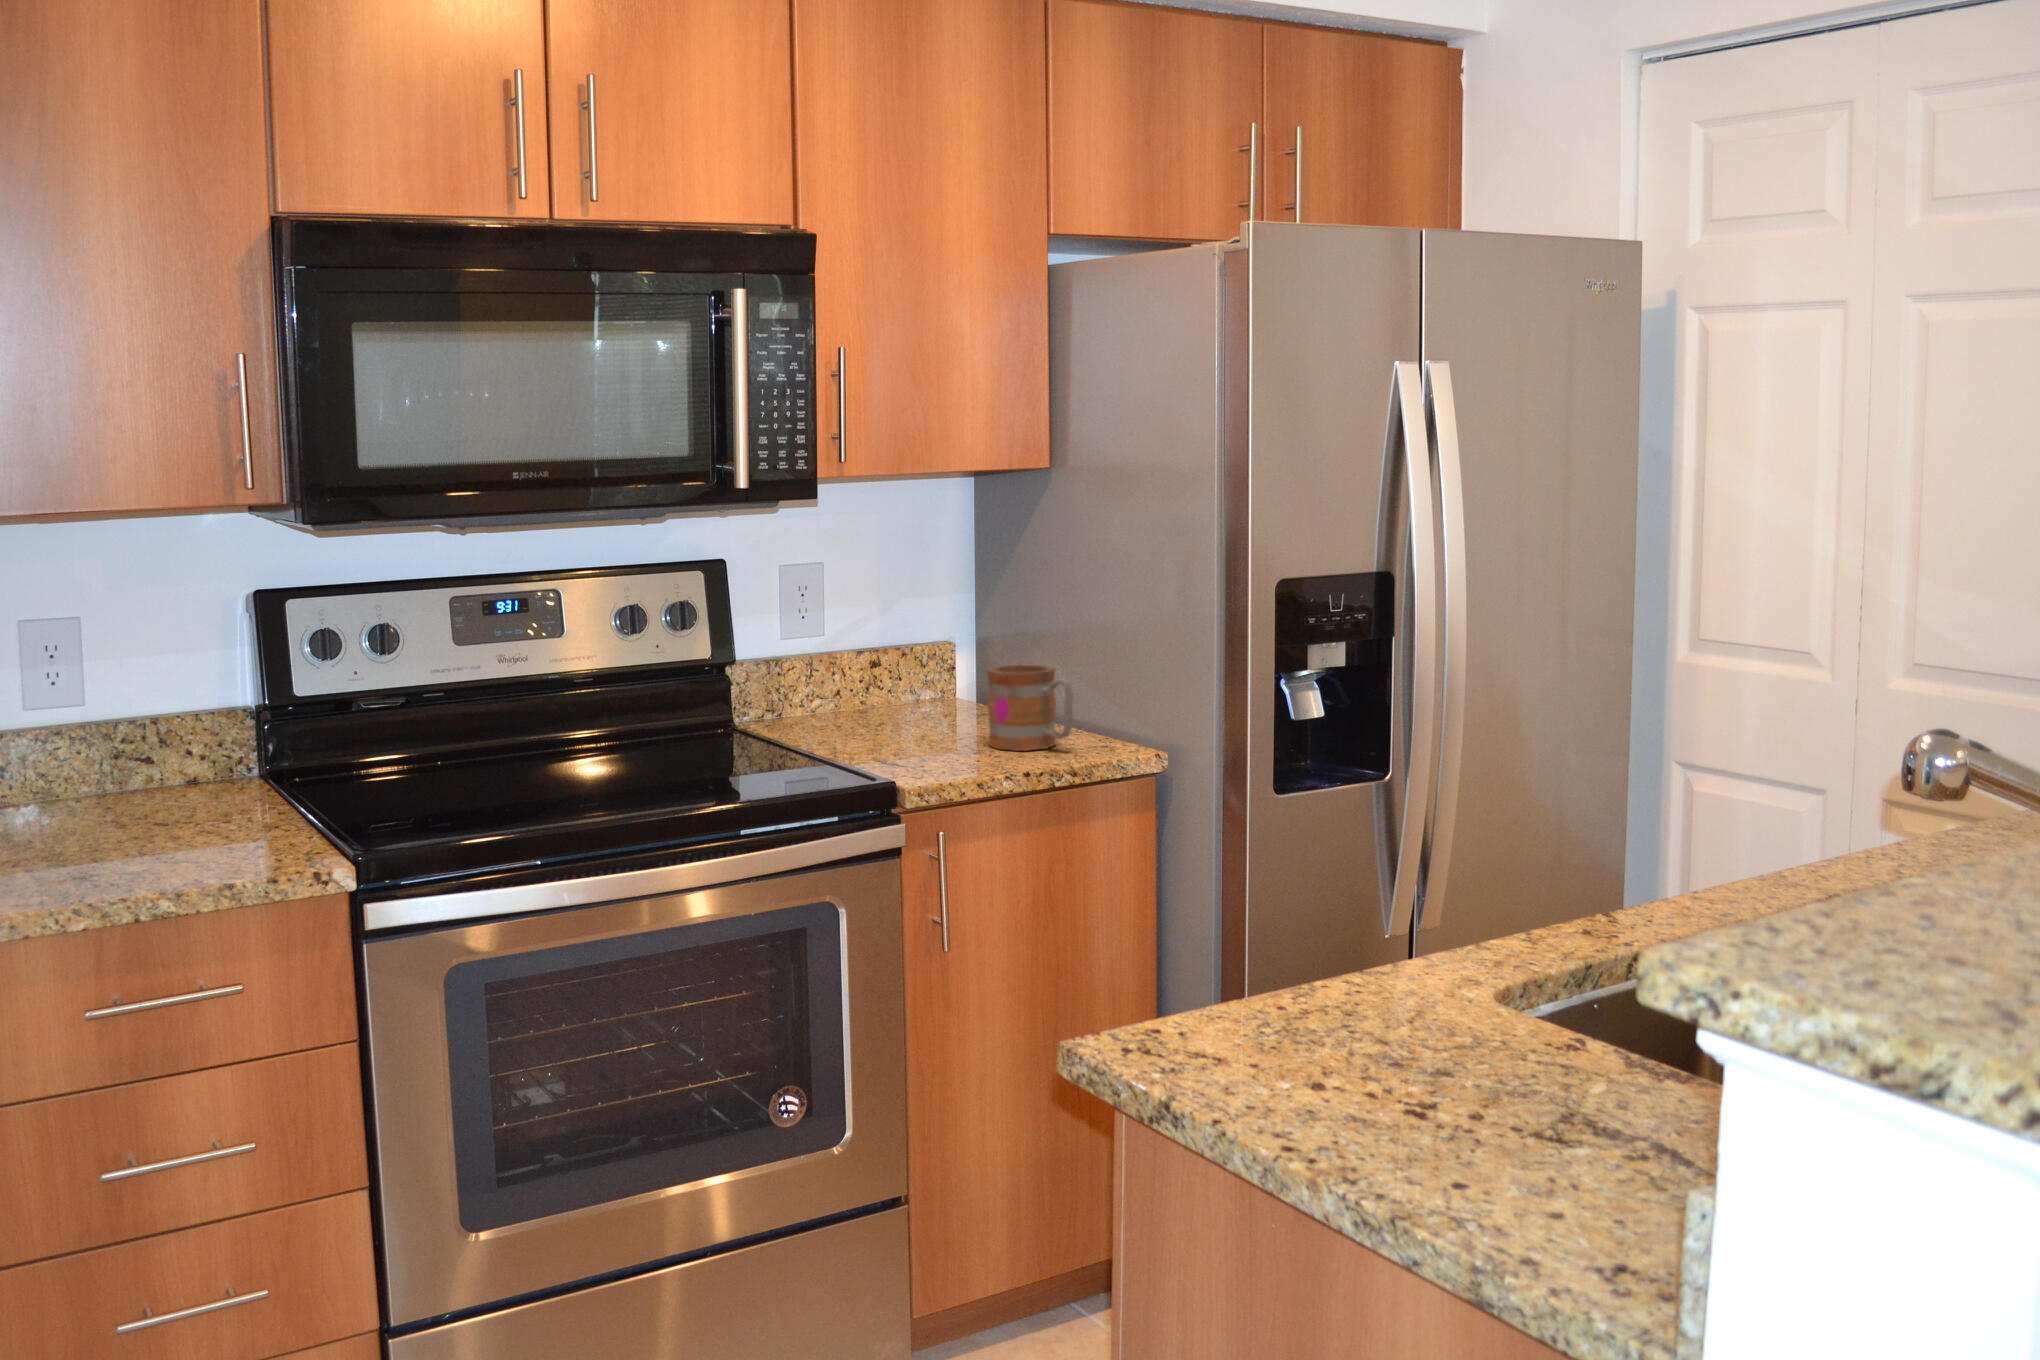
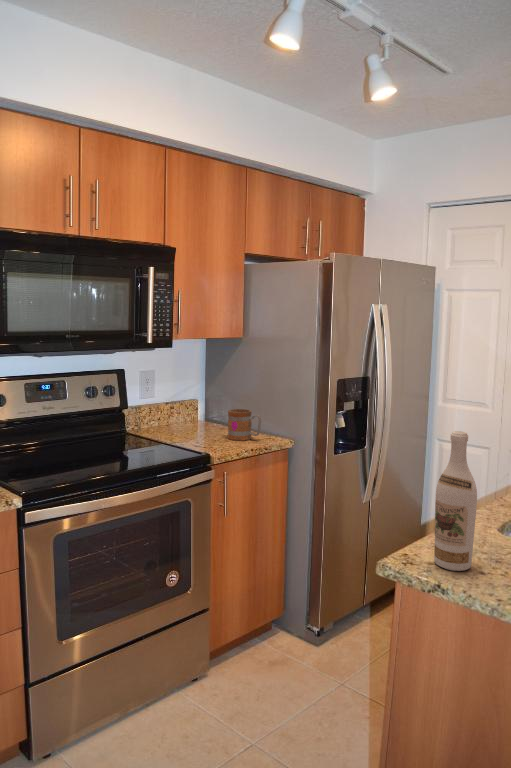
wine bottle: none [1207,692,1318,1082] -> present [434,431,477,571]

